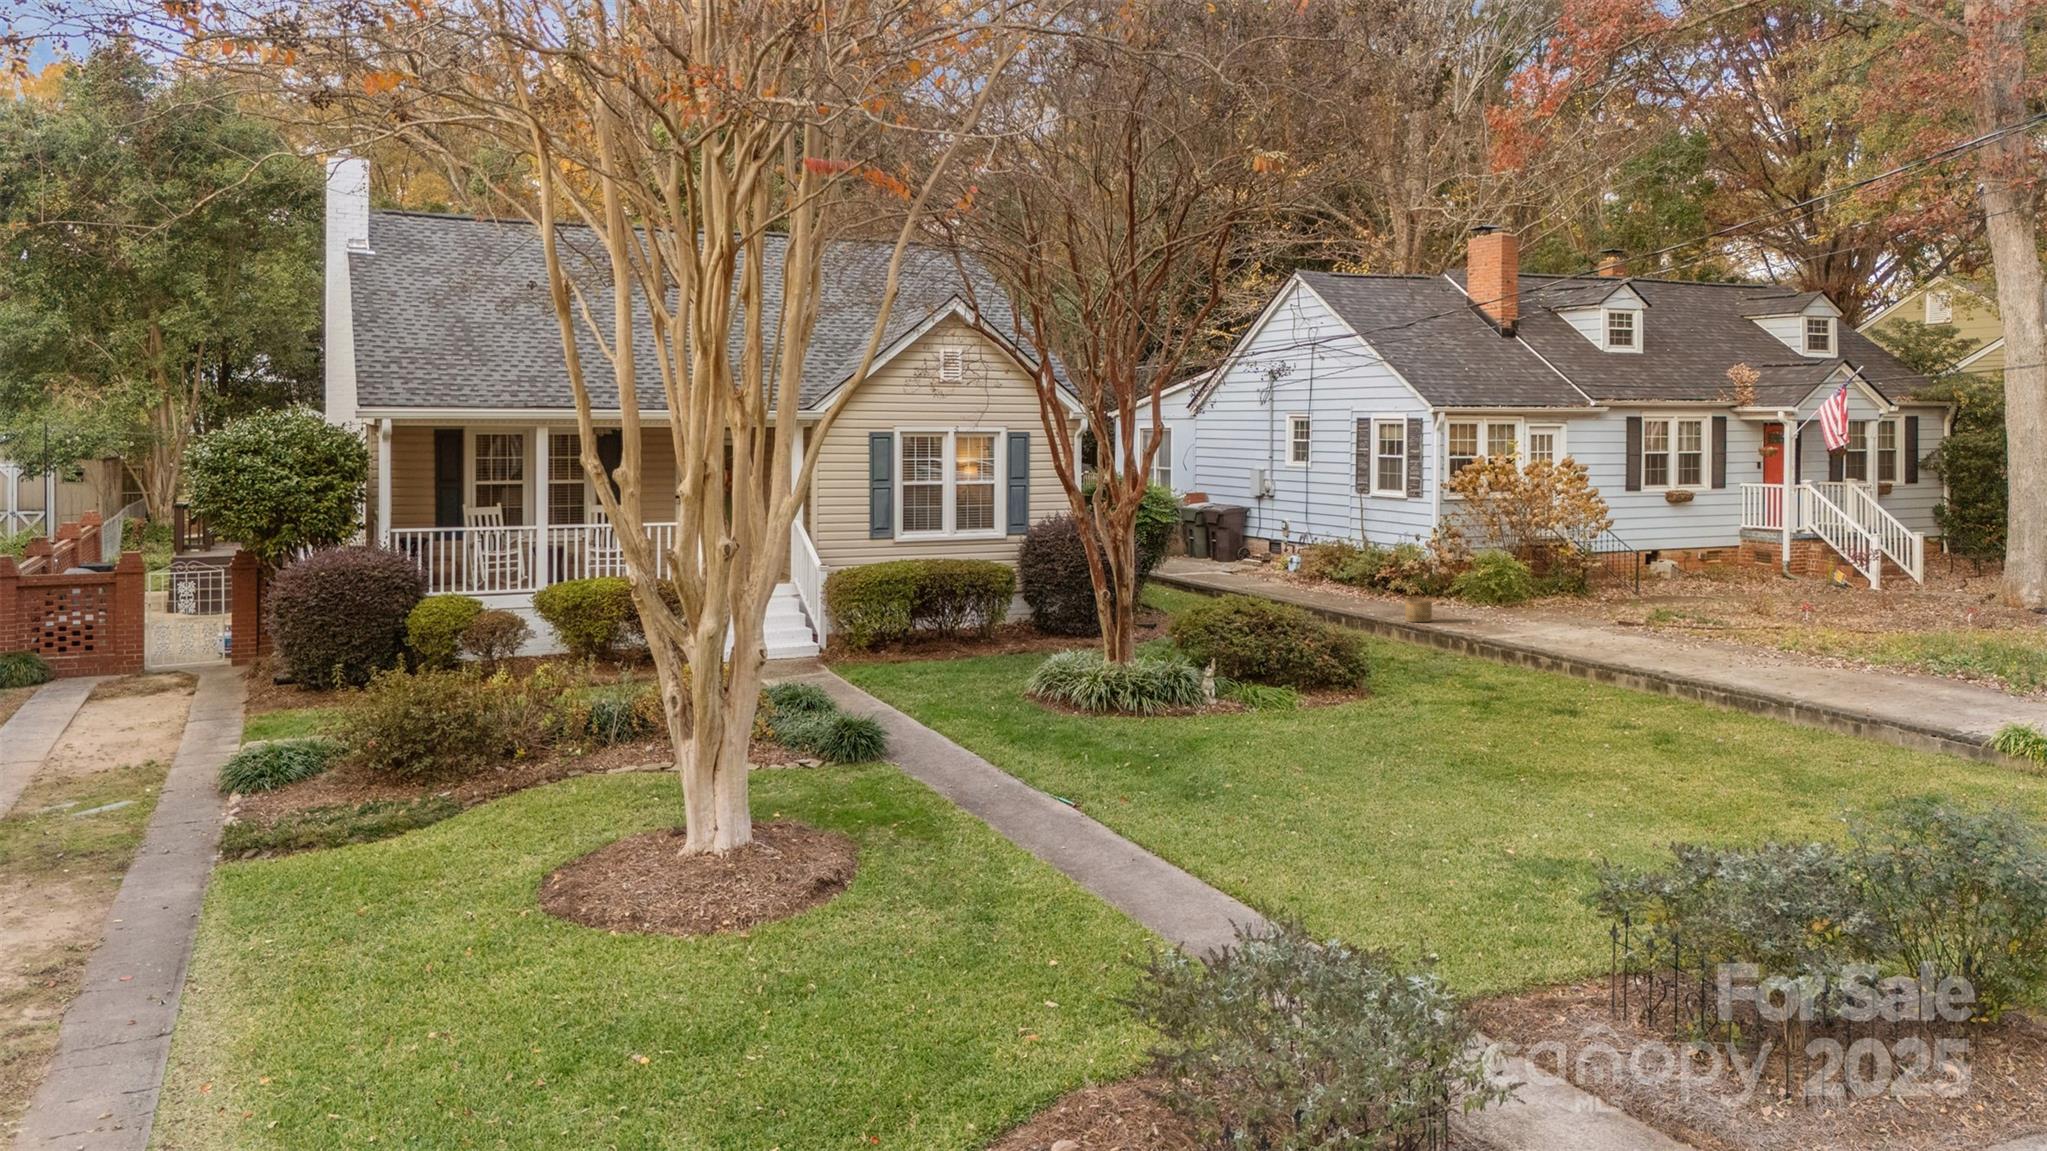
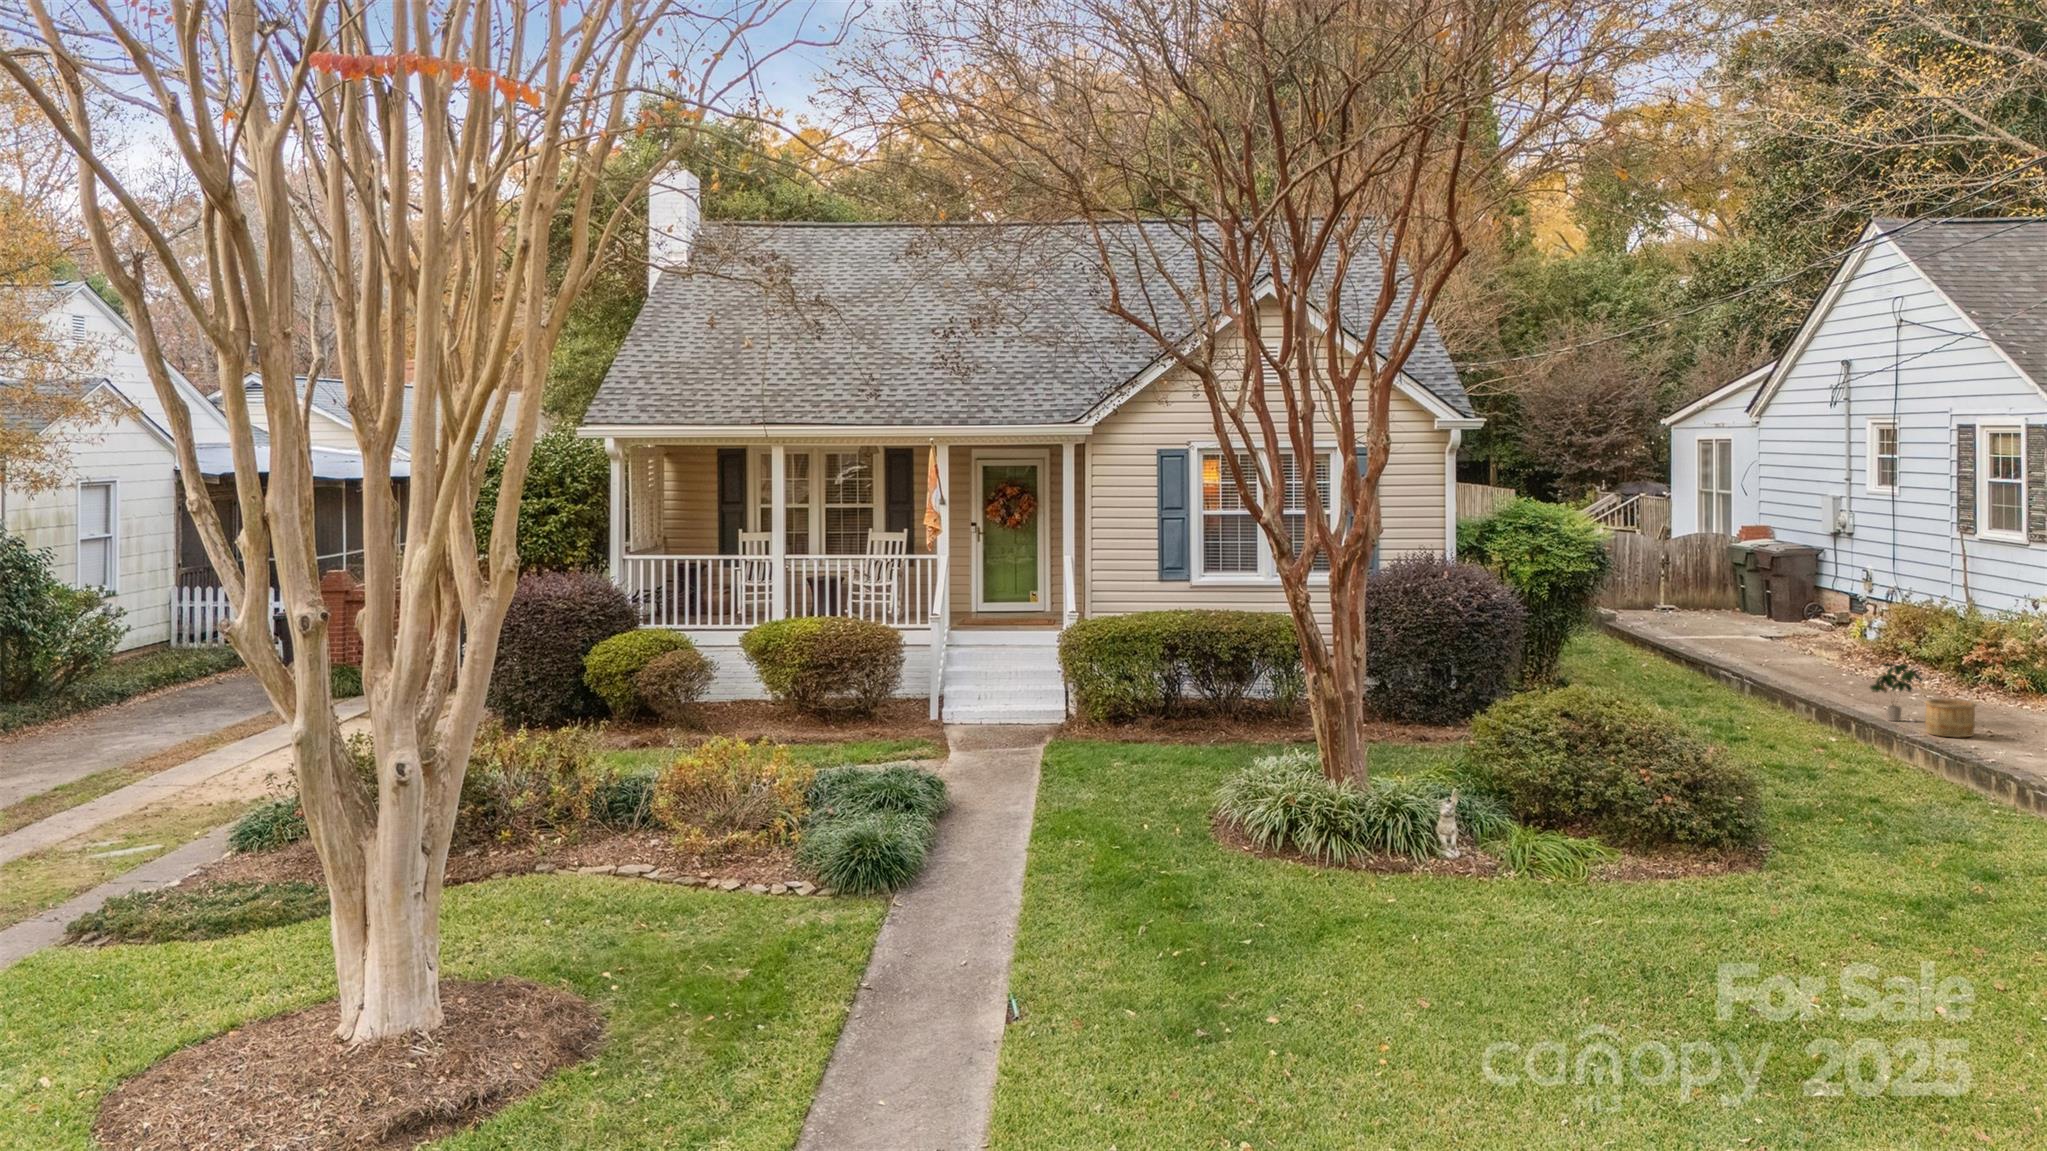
potted plant: none [1362,577,1396,616] -> present [1870,663,1923,721]

